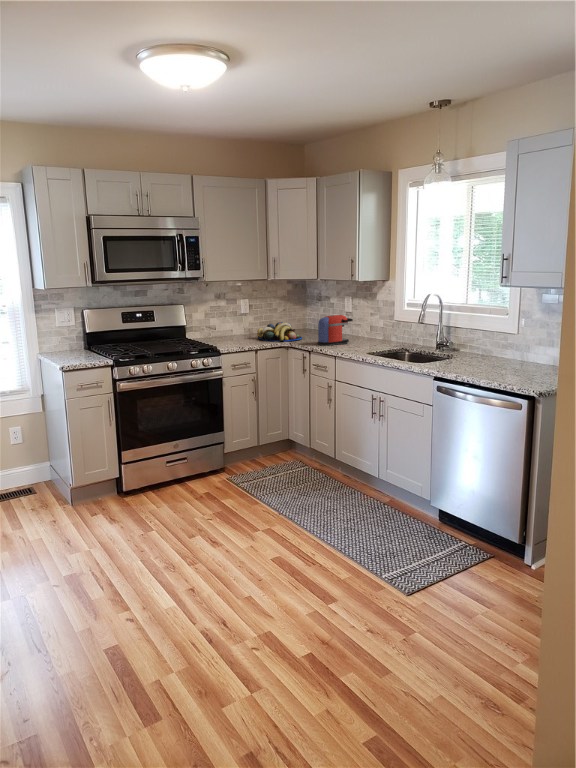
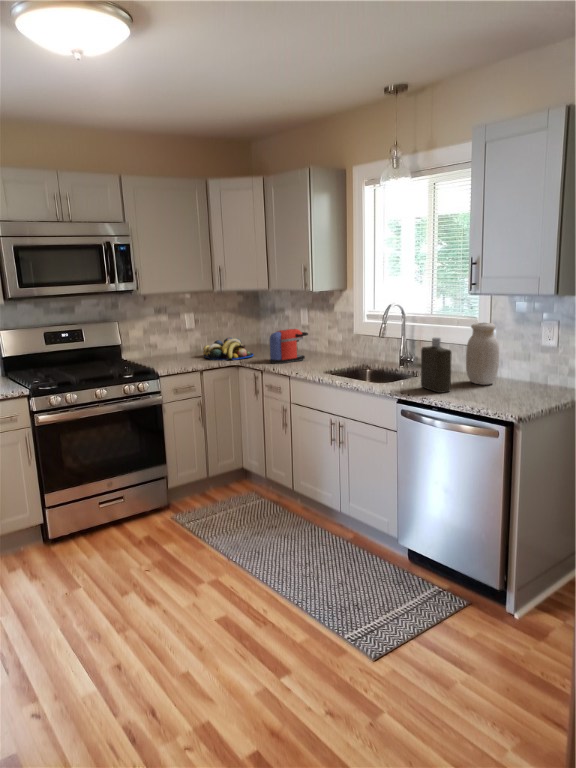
jar: none [496,312,527,367] -> present [466,323,499,385]
bottle: none [455,324,484,372] -> present [421,337,452,393]

